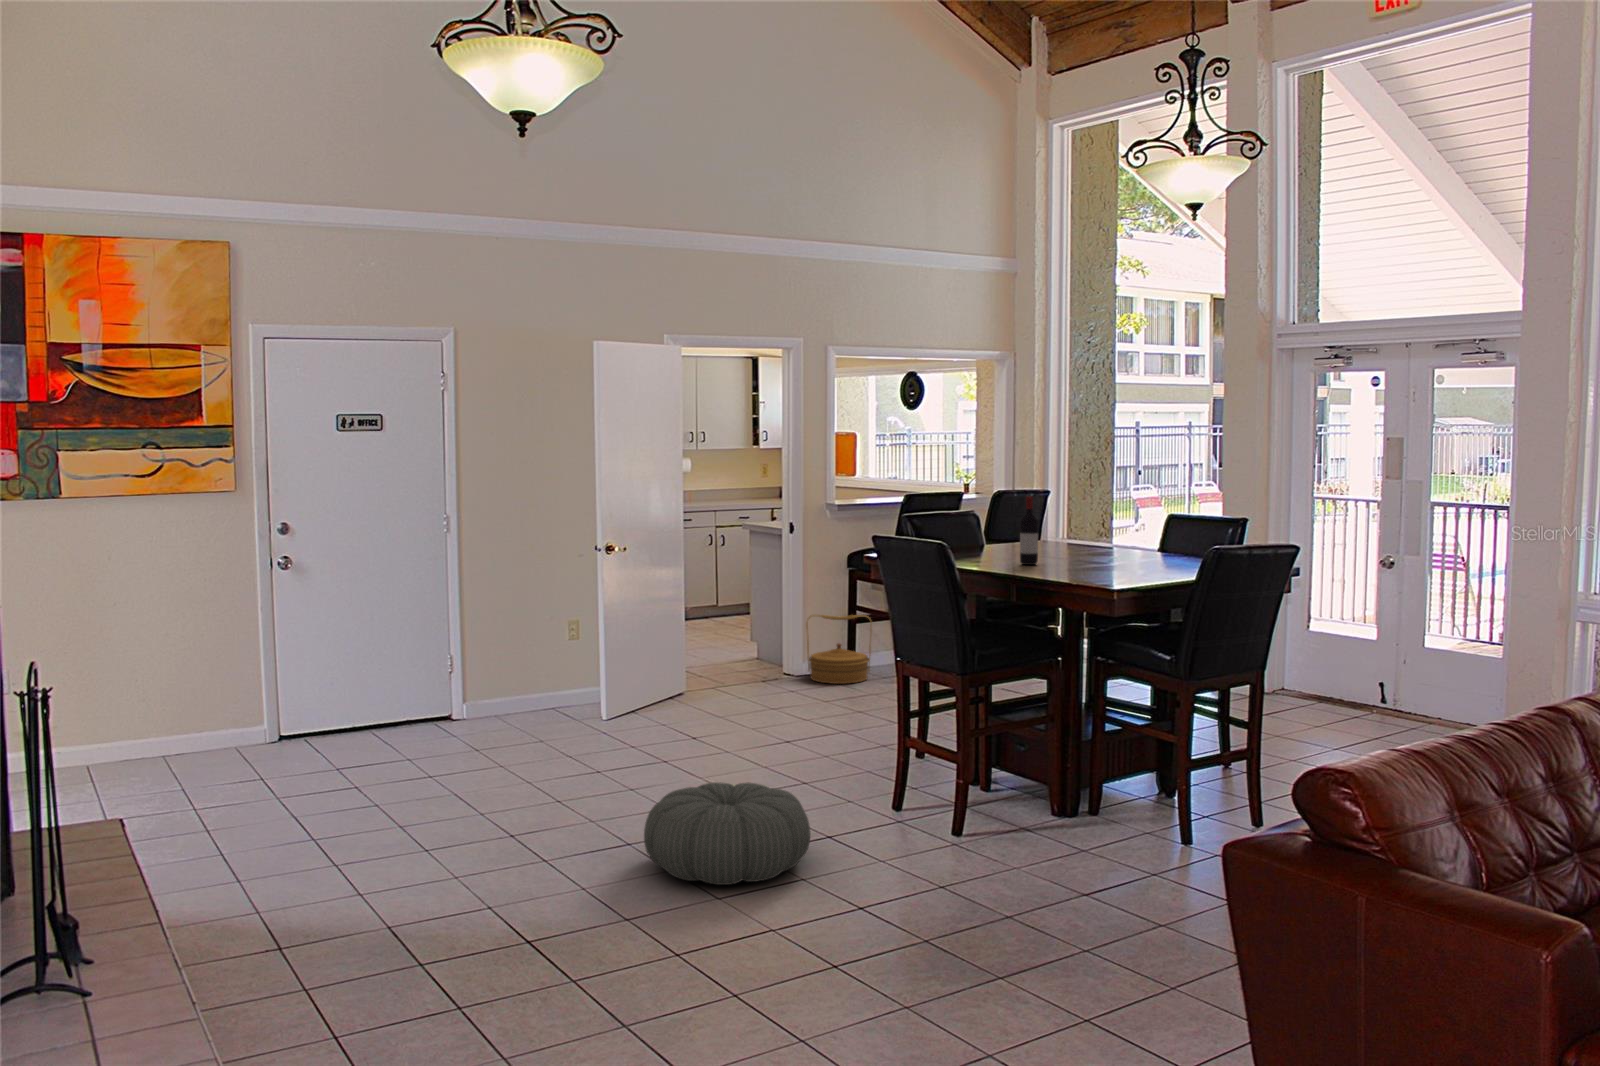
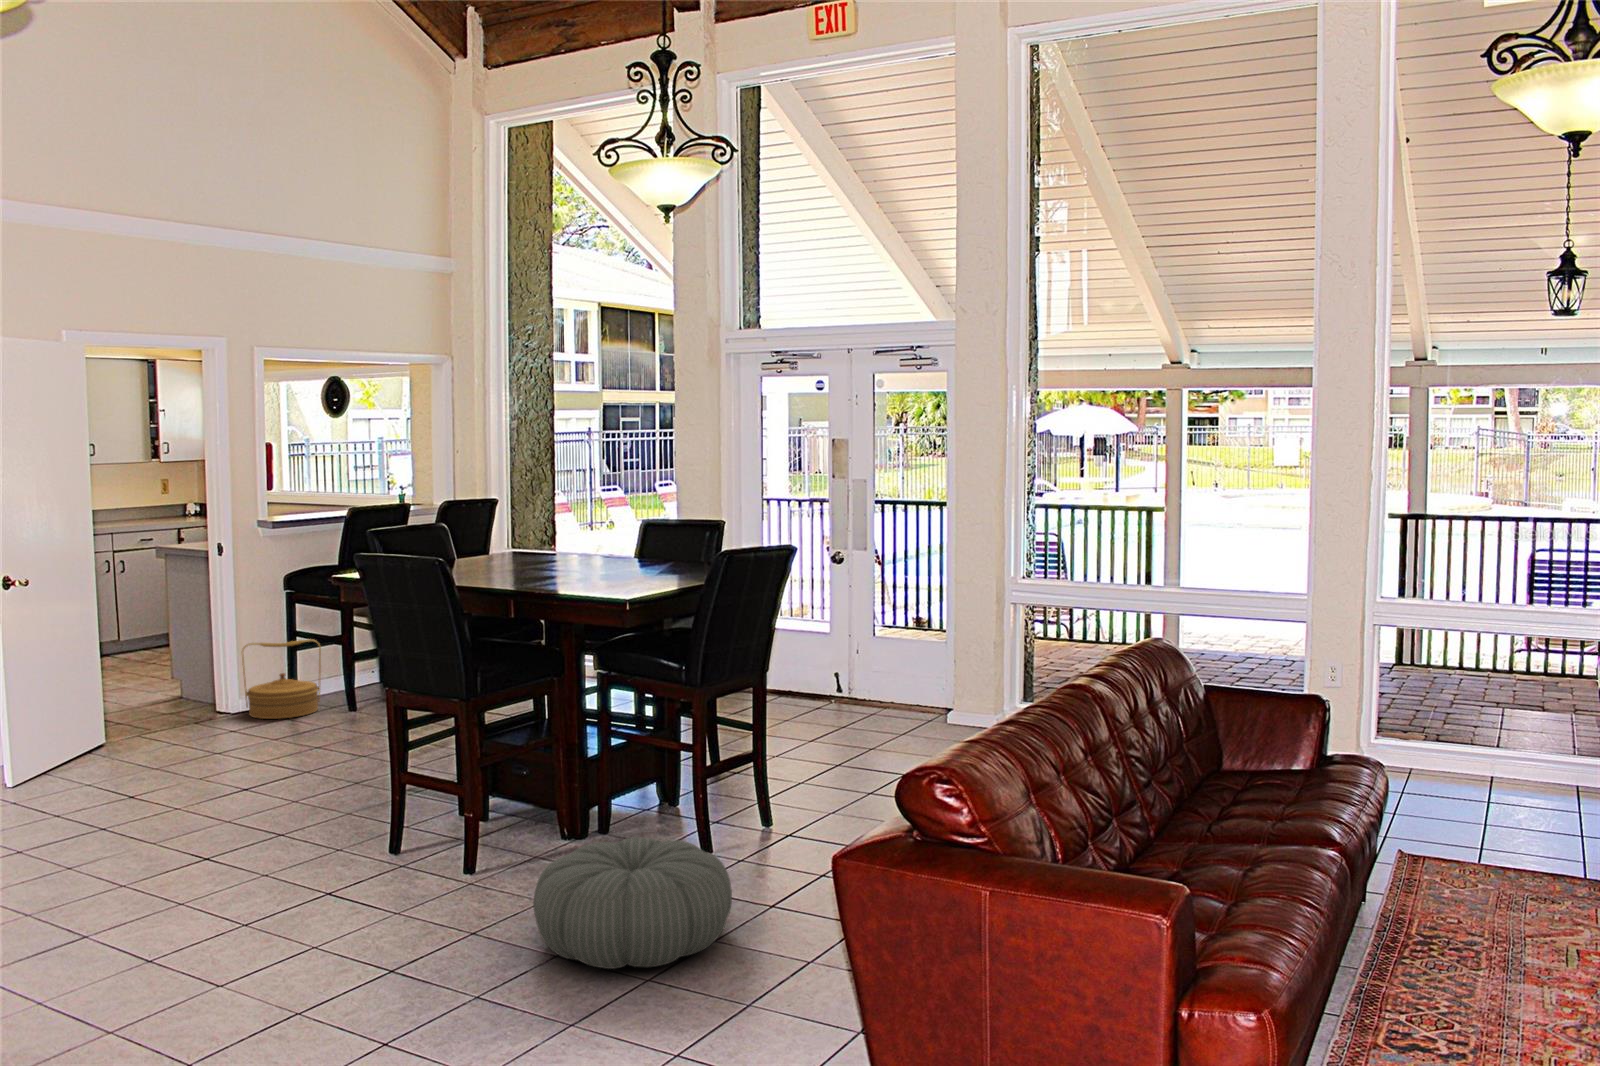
wine bottle: present [1020,496,1038,565] -> none [507,500,527,574]
pouf: present [644,782,810,885] -> present [533,837,732,969]

